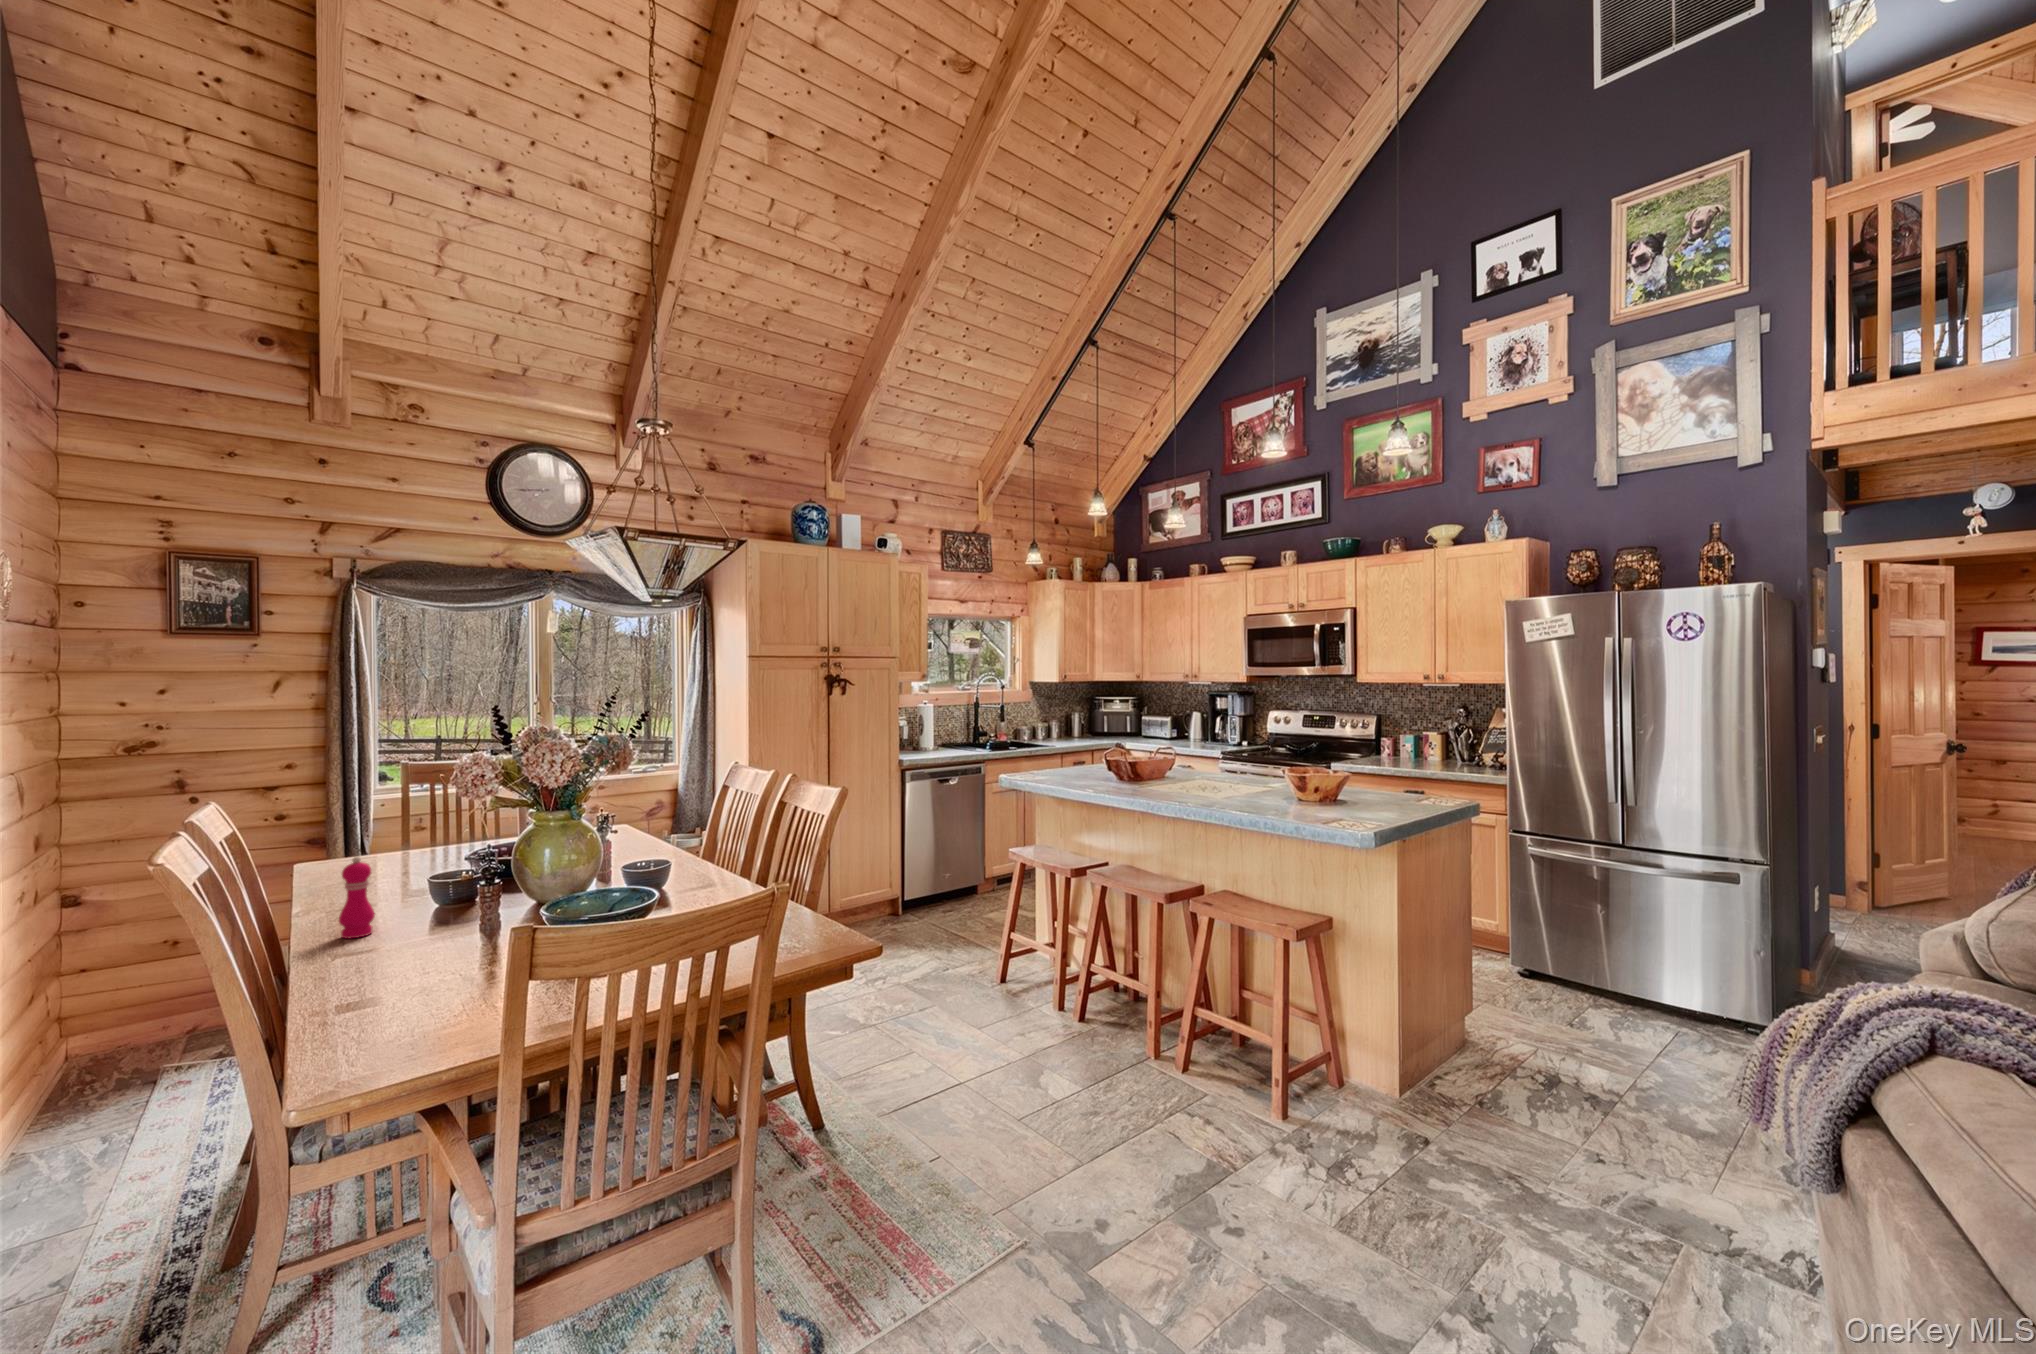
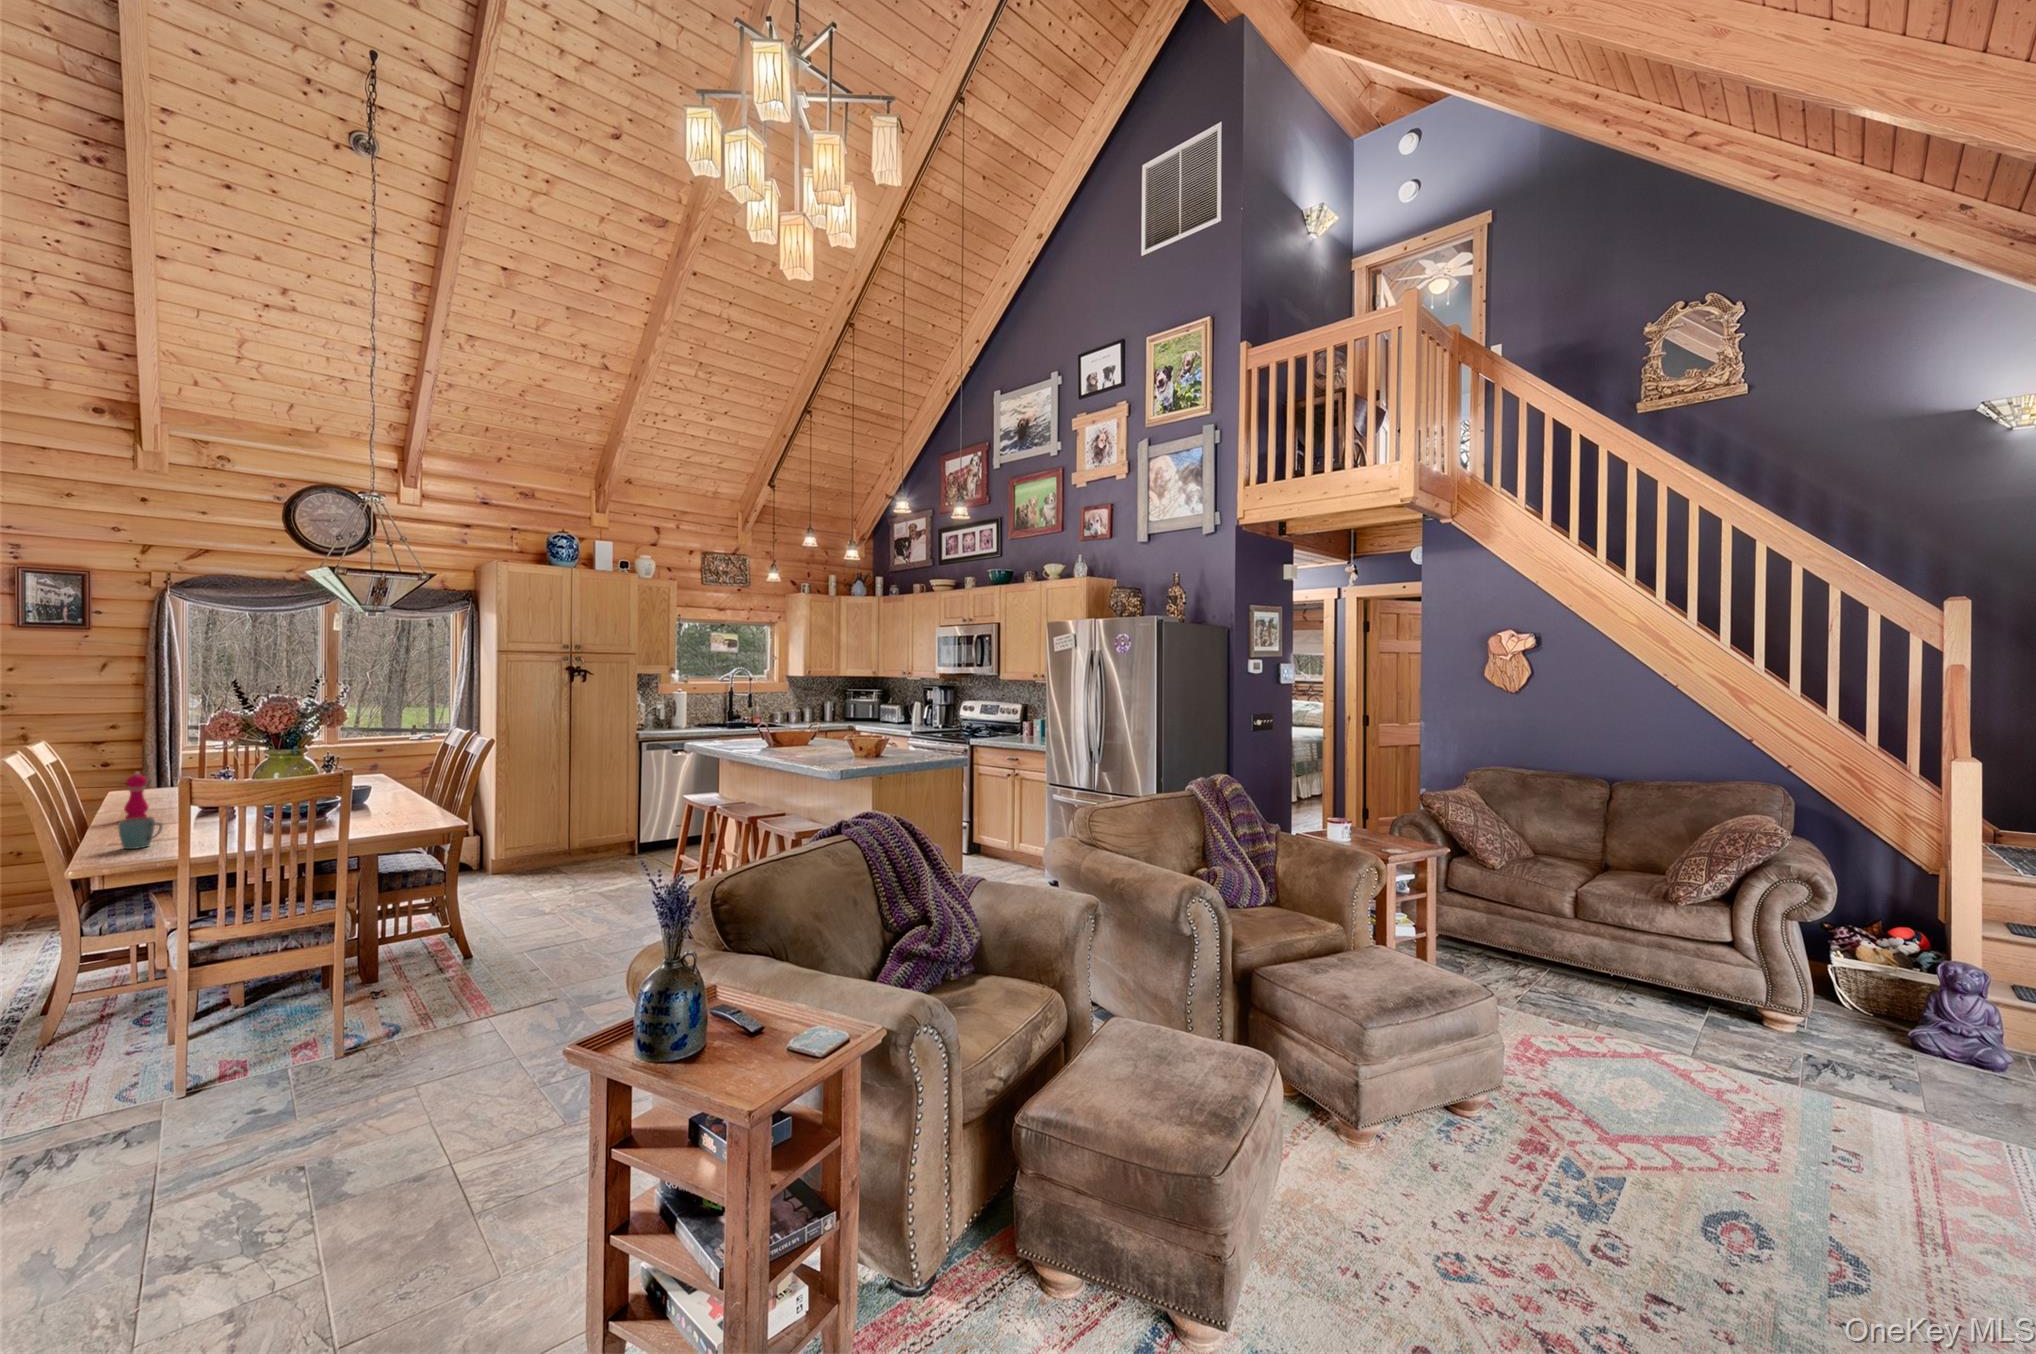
mug: none [356,964,432,1031] -> present [118,817,163,849]

